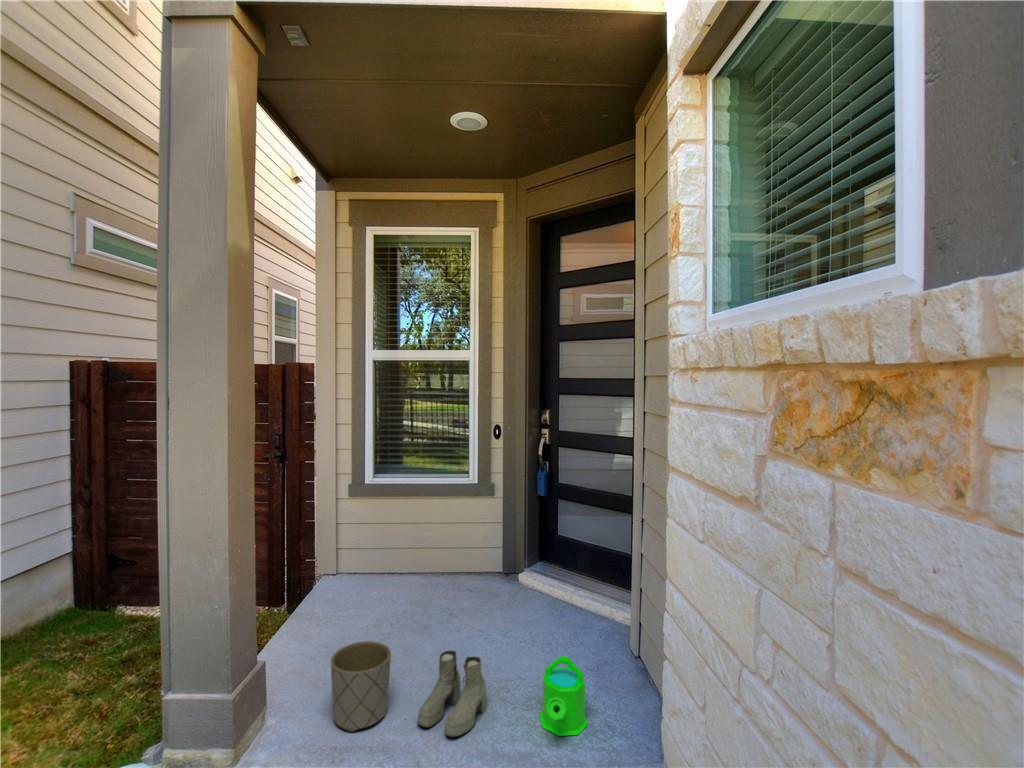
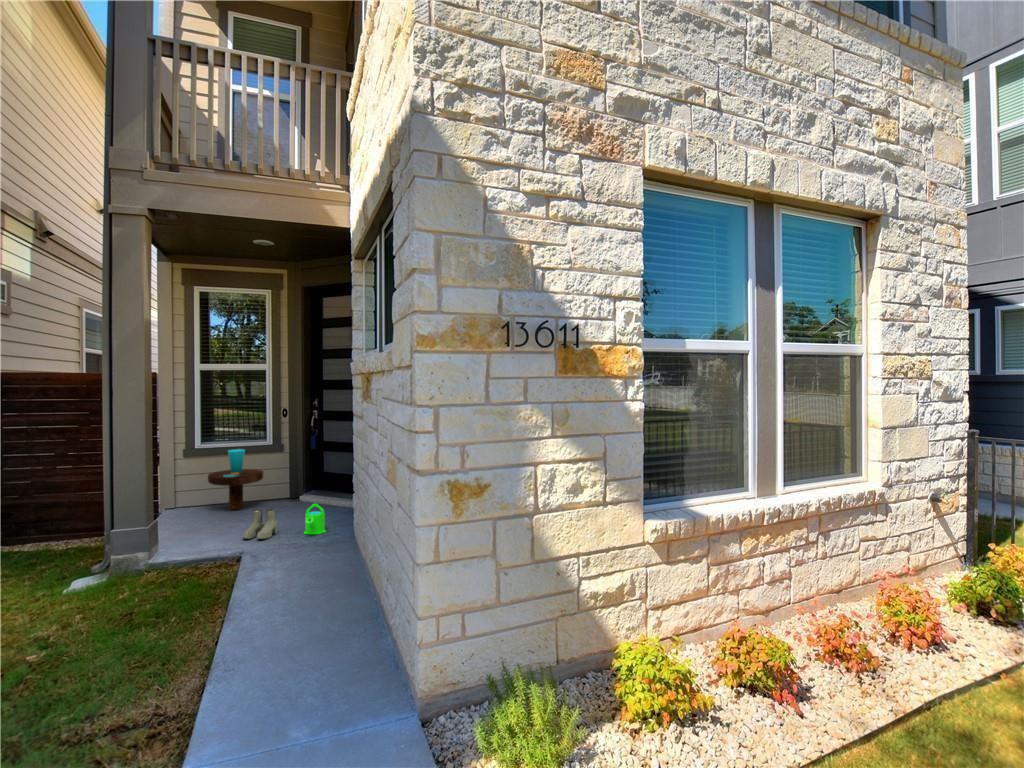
side table: none [378,492,463,599] -> present [208,449,263,510]
planter: present [331,641,391,732] -> none [196,510,228,544]

